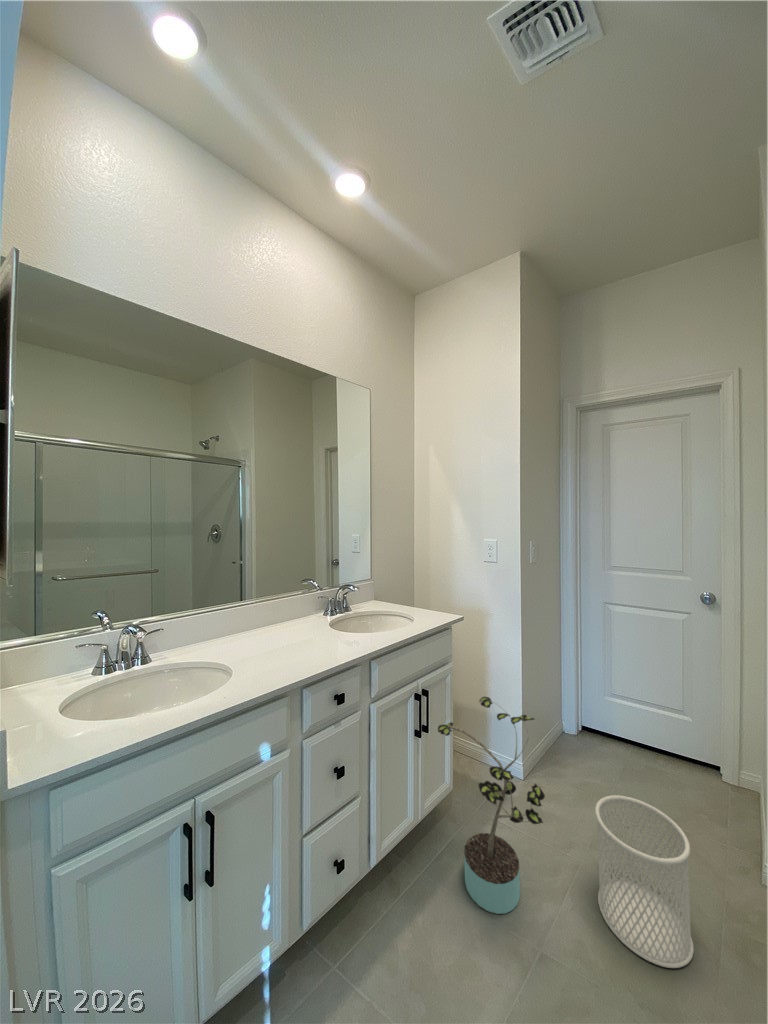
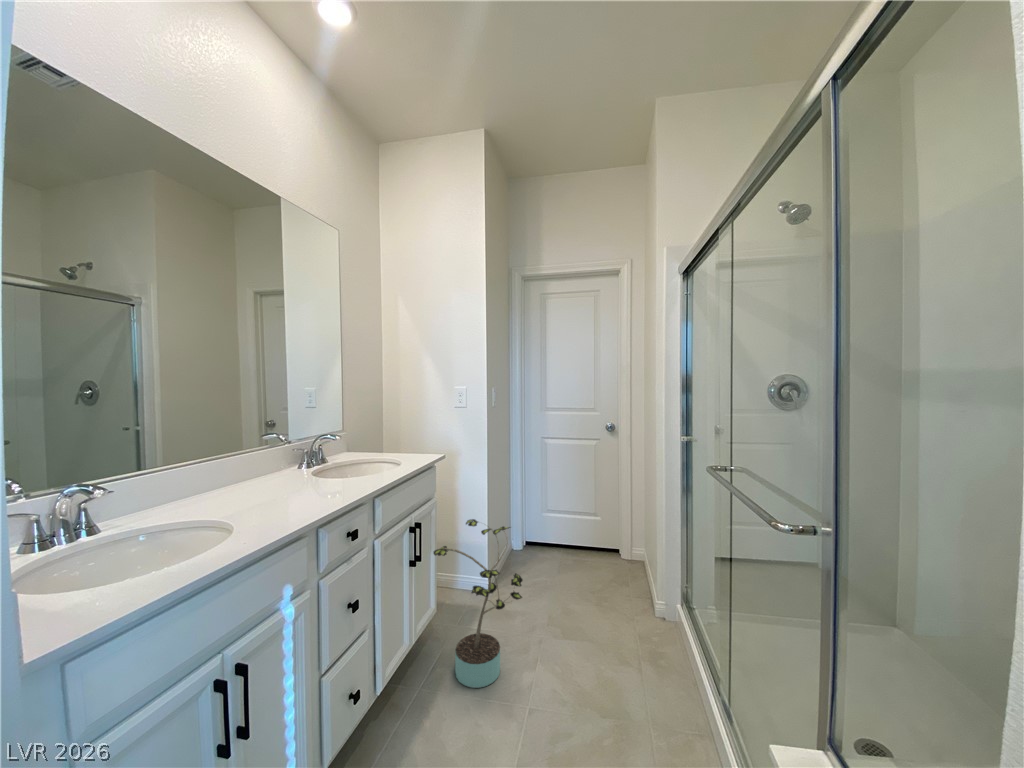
wastebasket: present [595,795,694,968] -> none [551,570,607,668]

